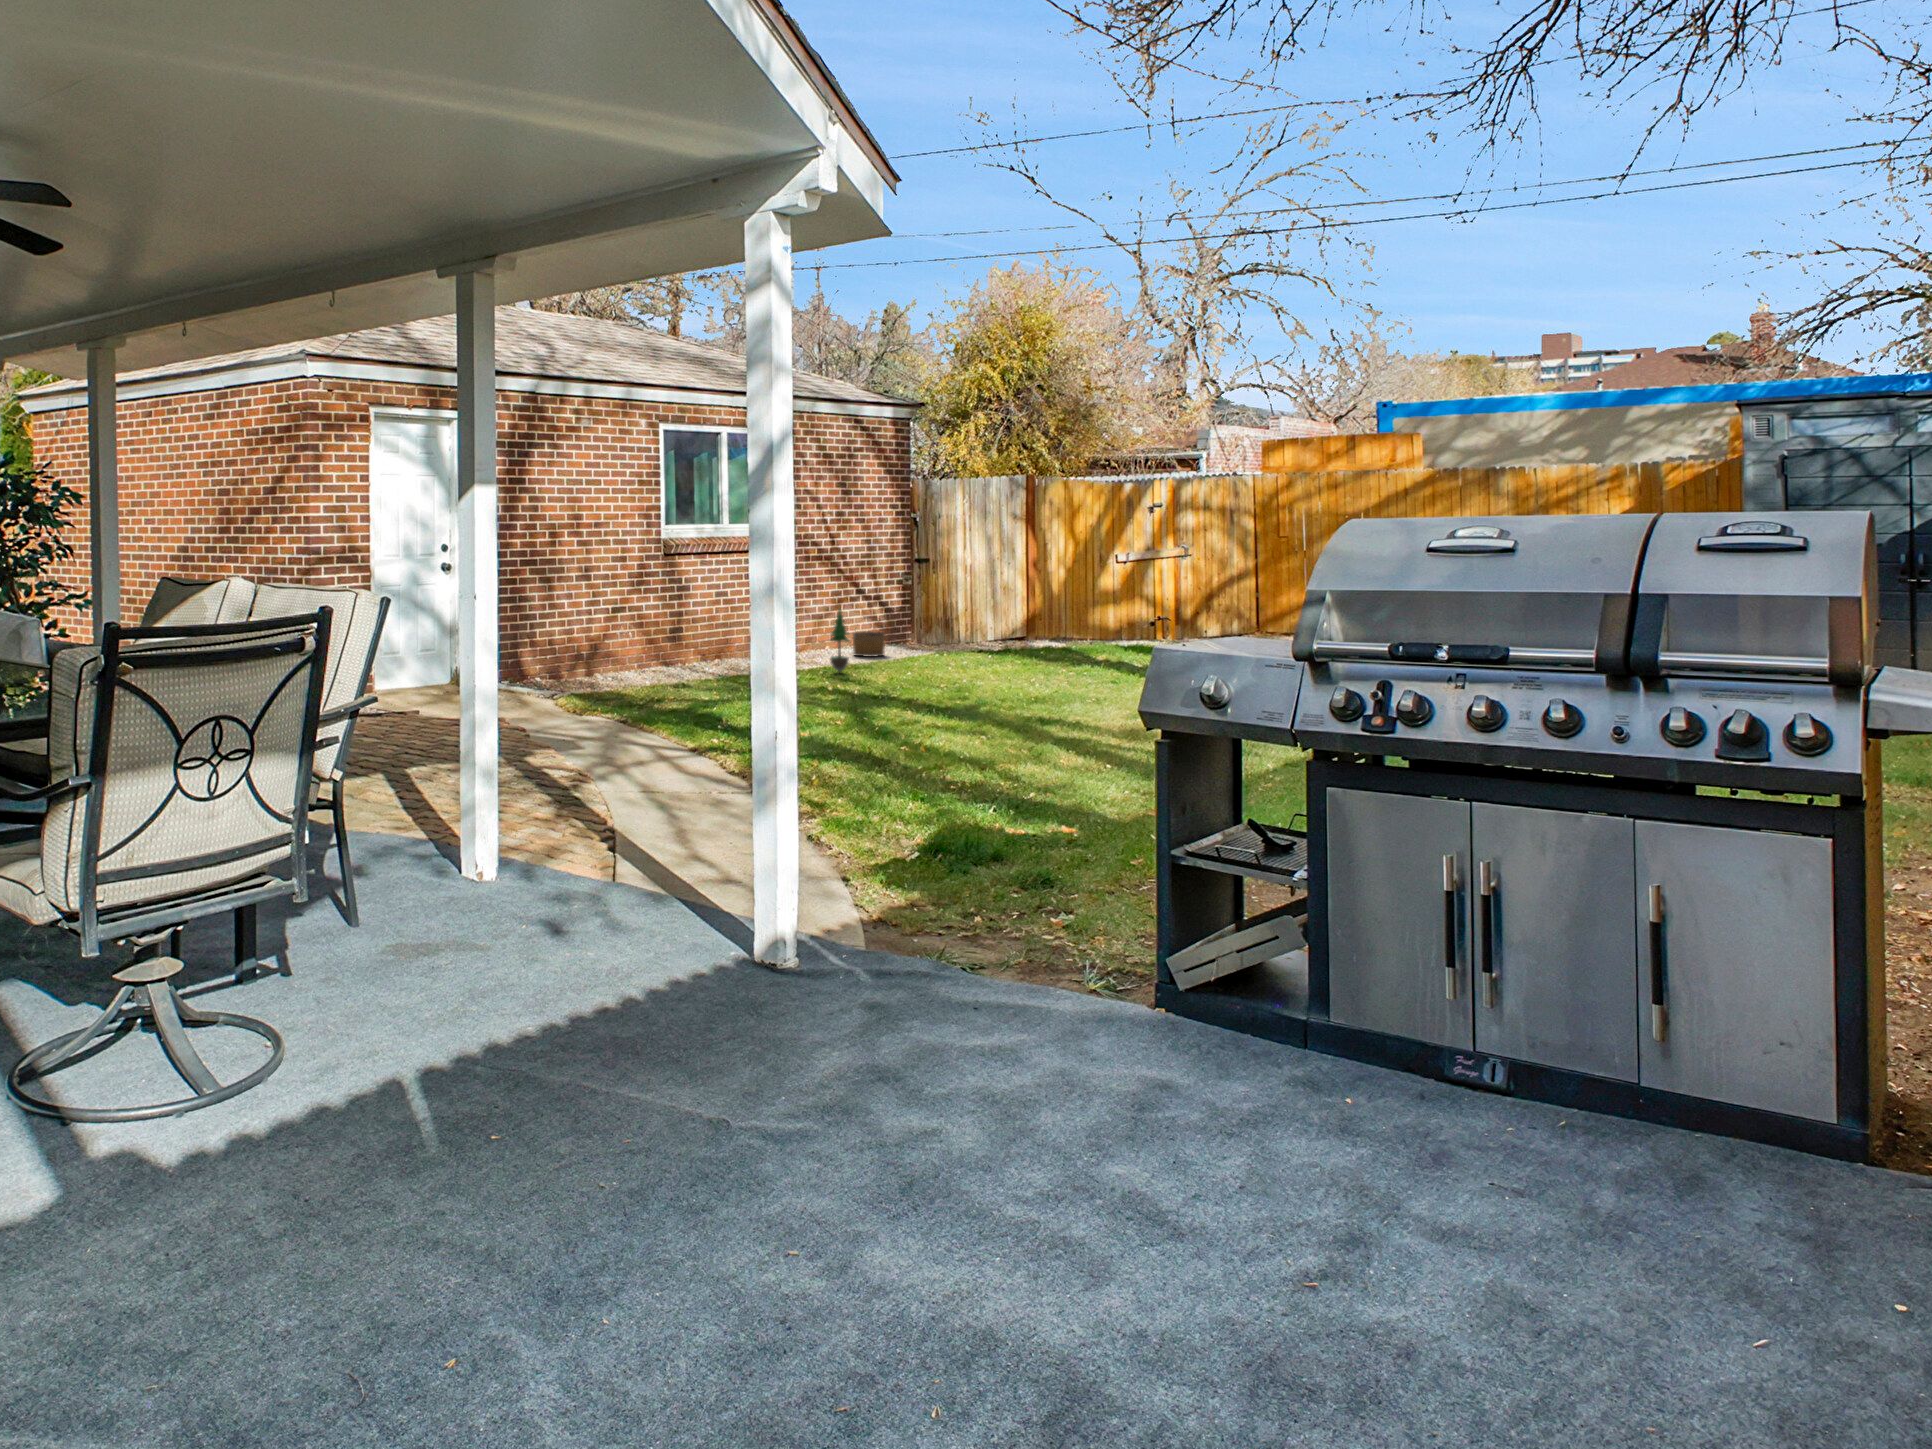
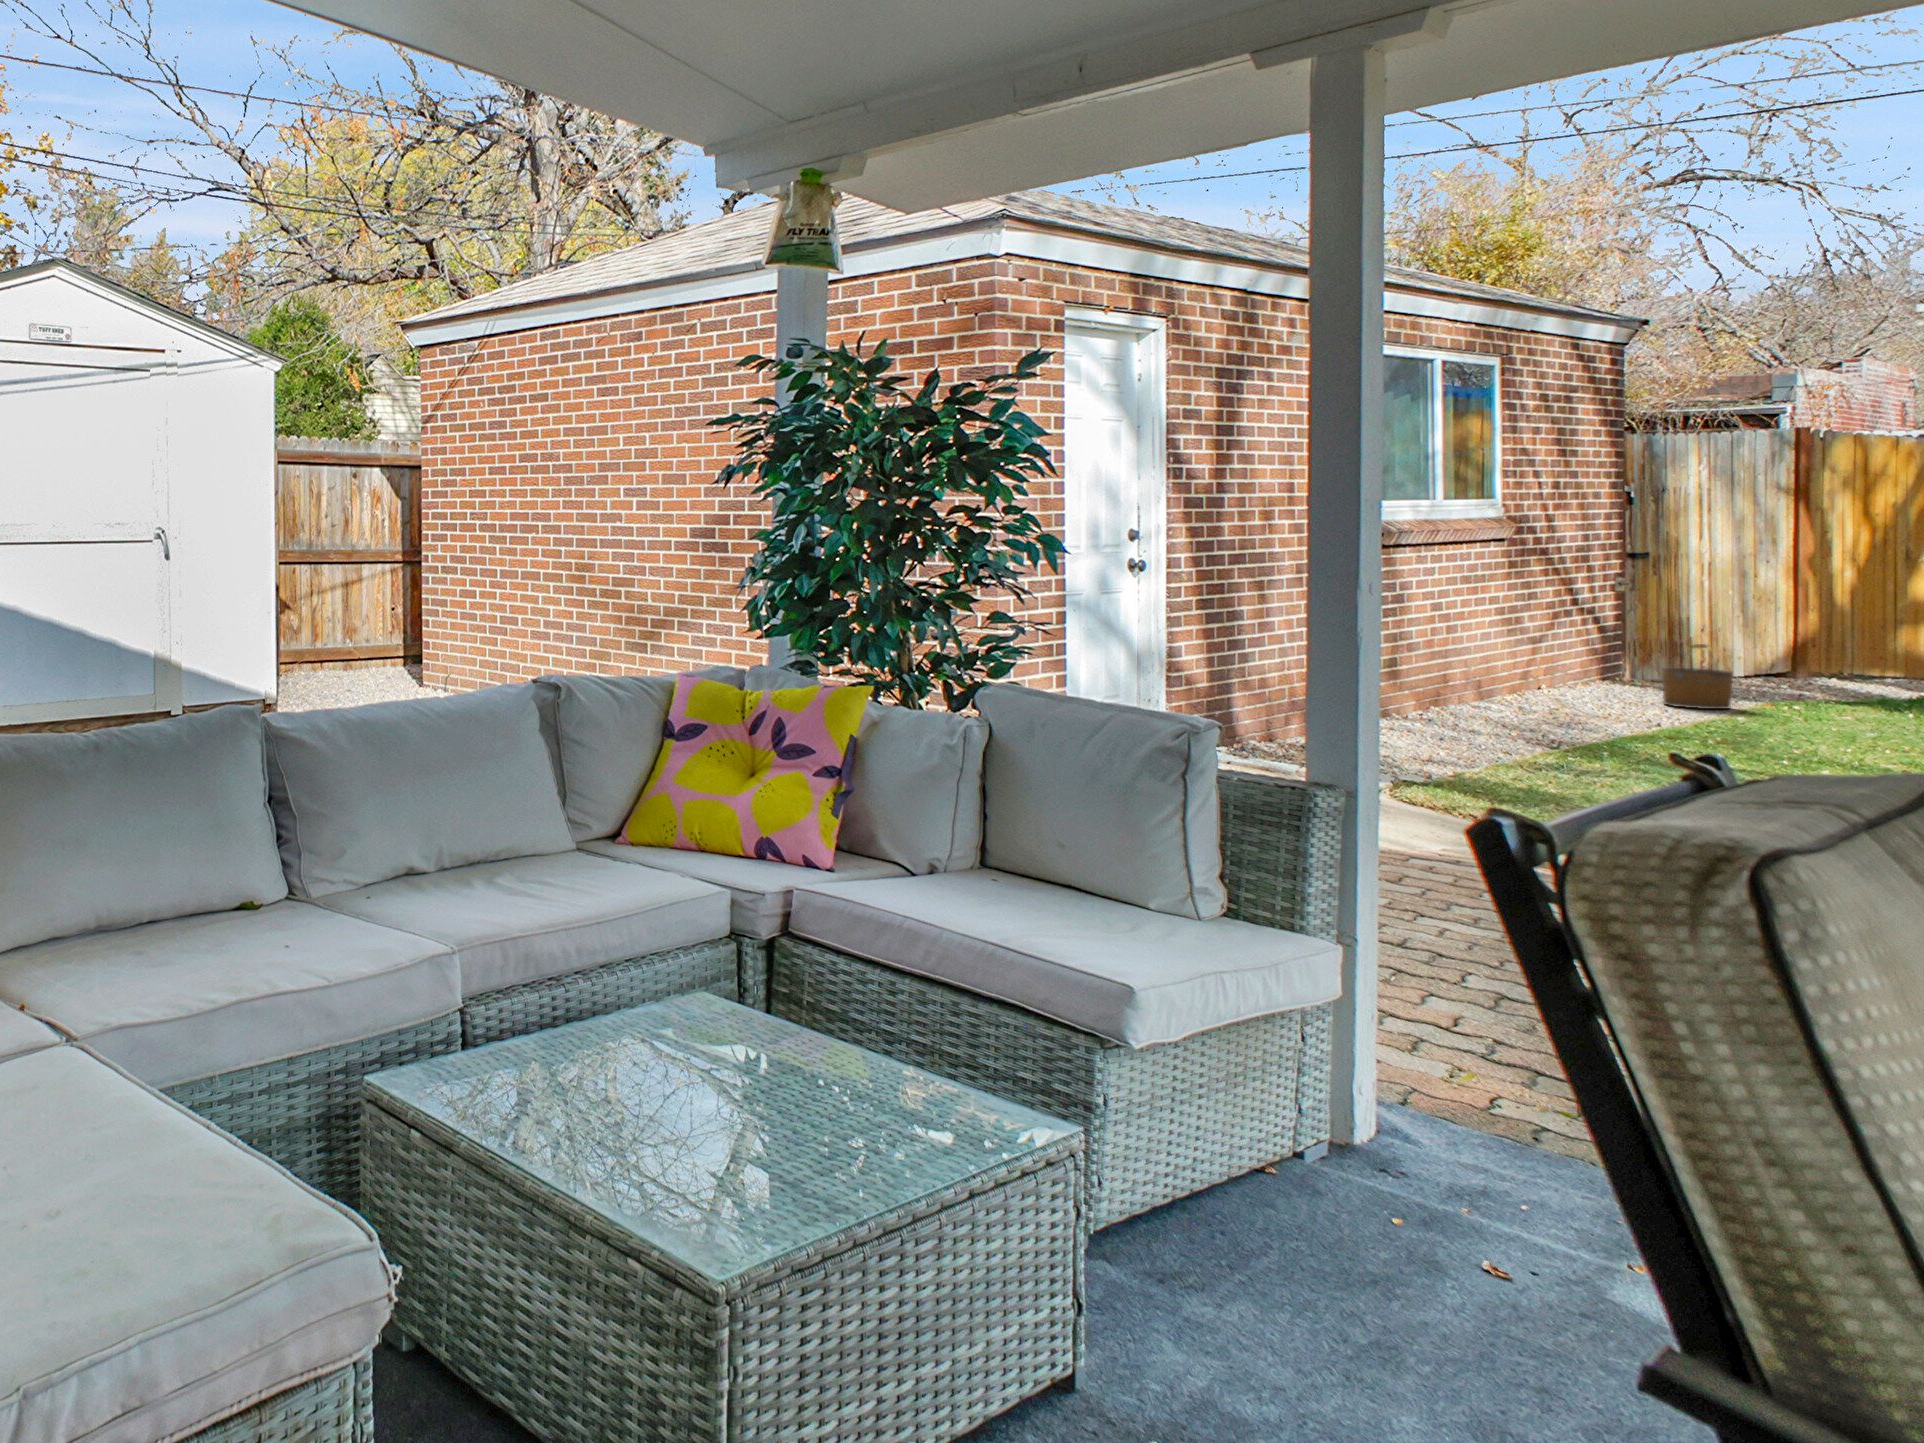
potted tree: present [830,609,849,672] -> none [1771,633,1829,744]

